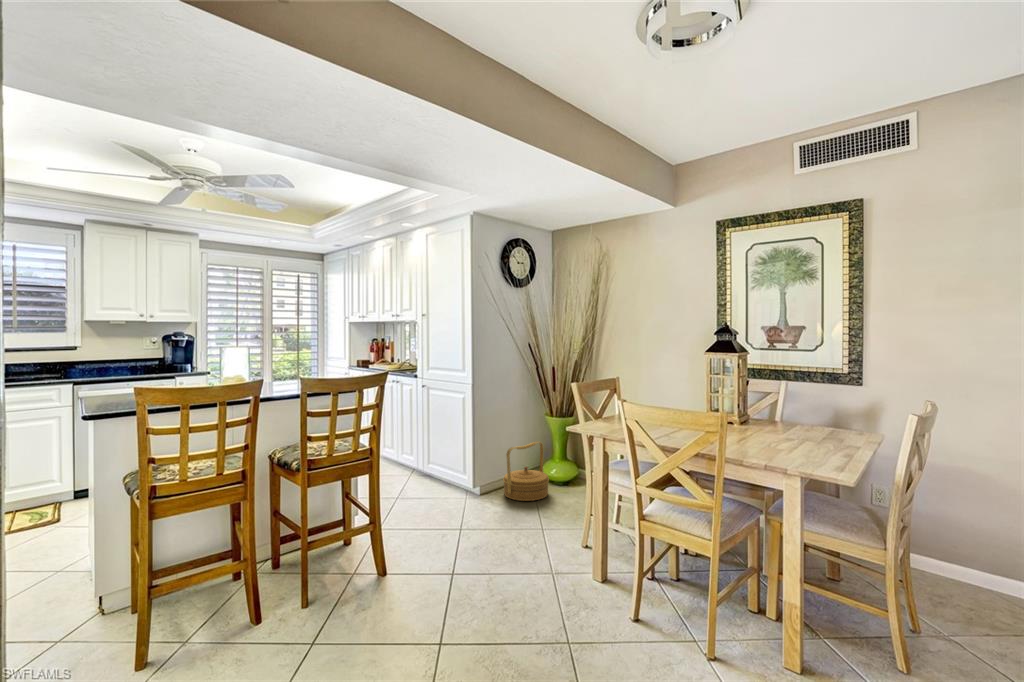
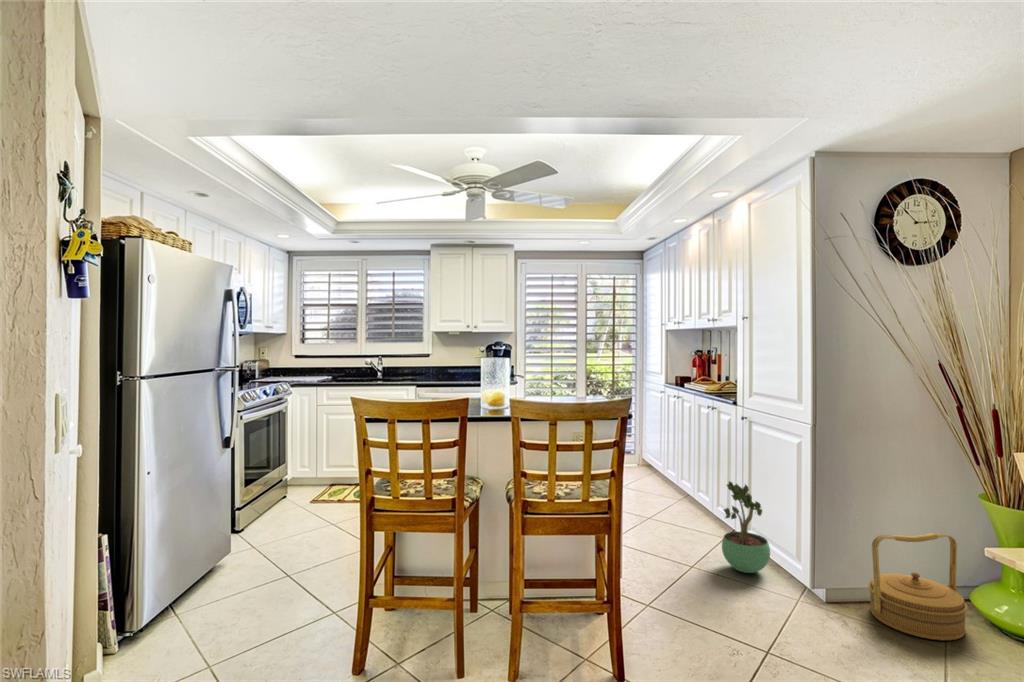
potted plant: none [414,431,446,493] -> present [722,482,770,573]

